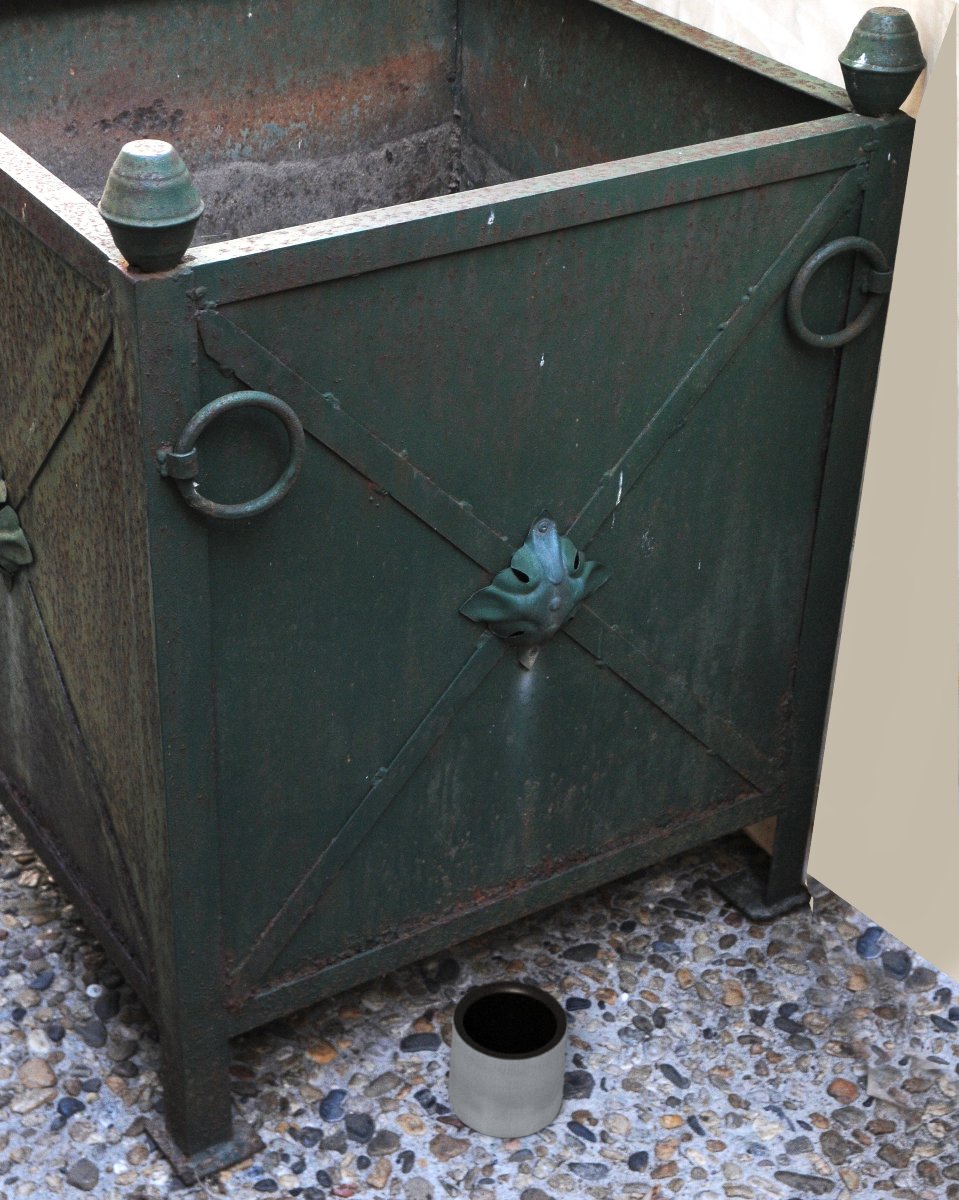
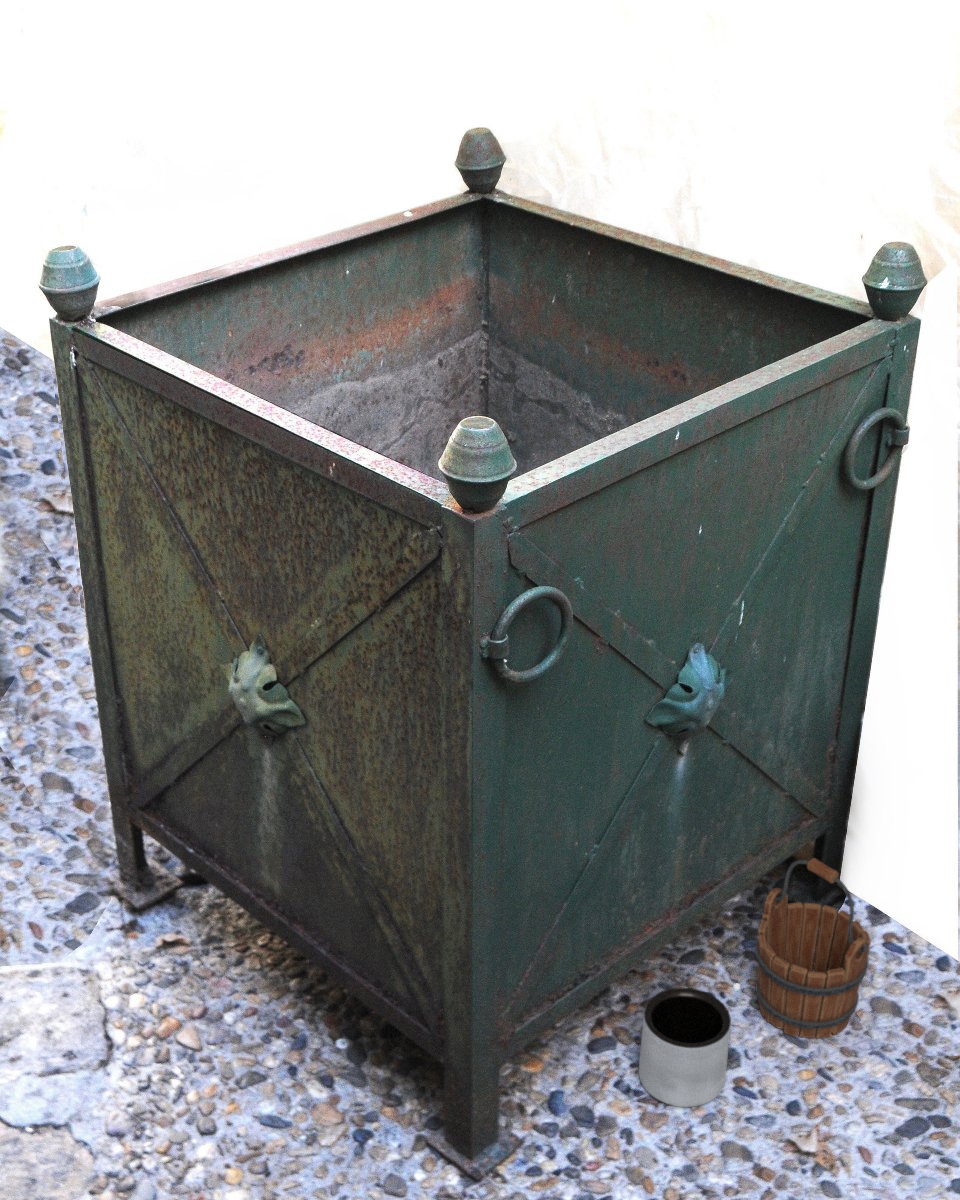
wooden bucket: none [636,837,788,1079] -> present [755,858,871,1038]

